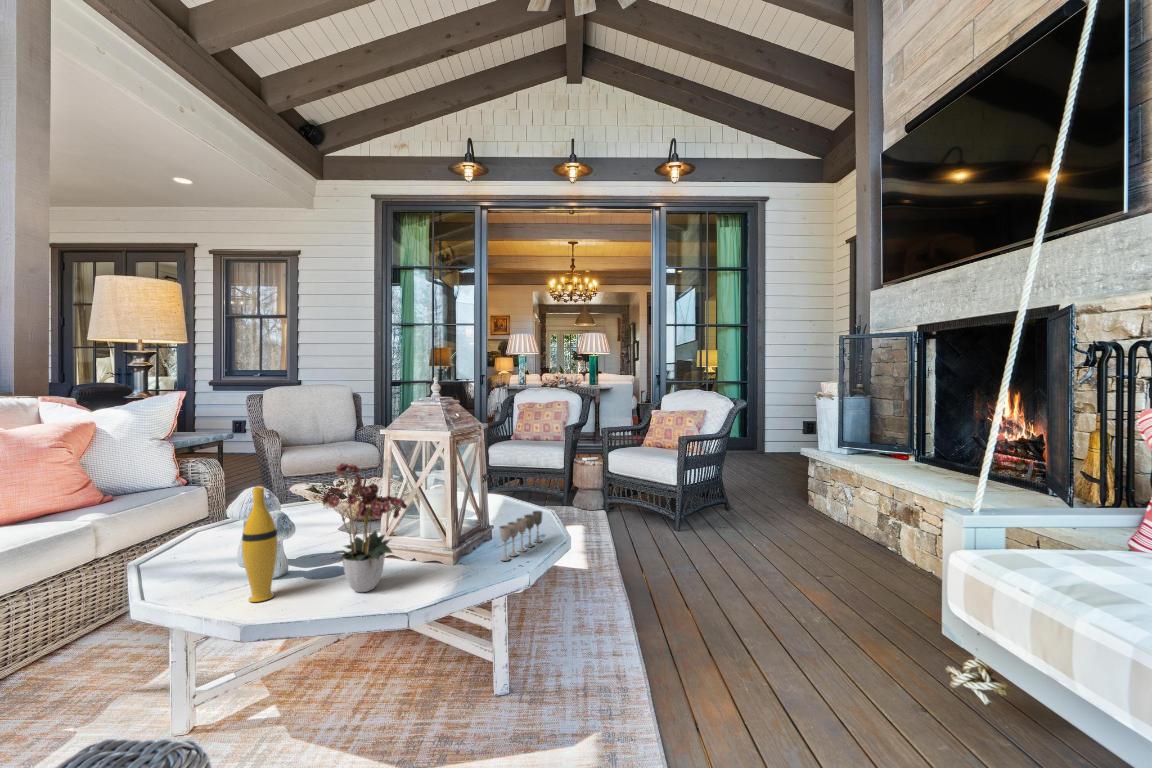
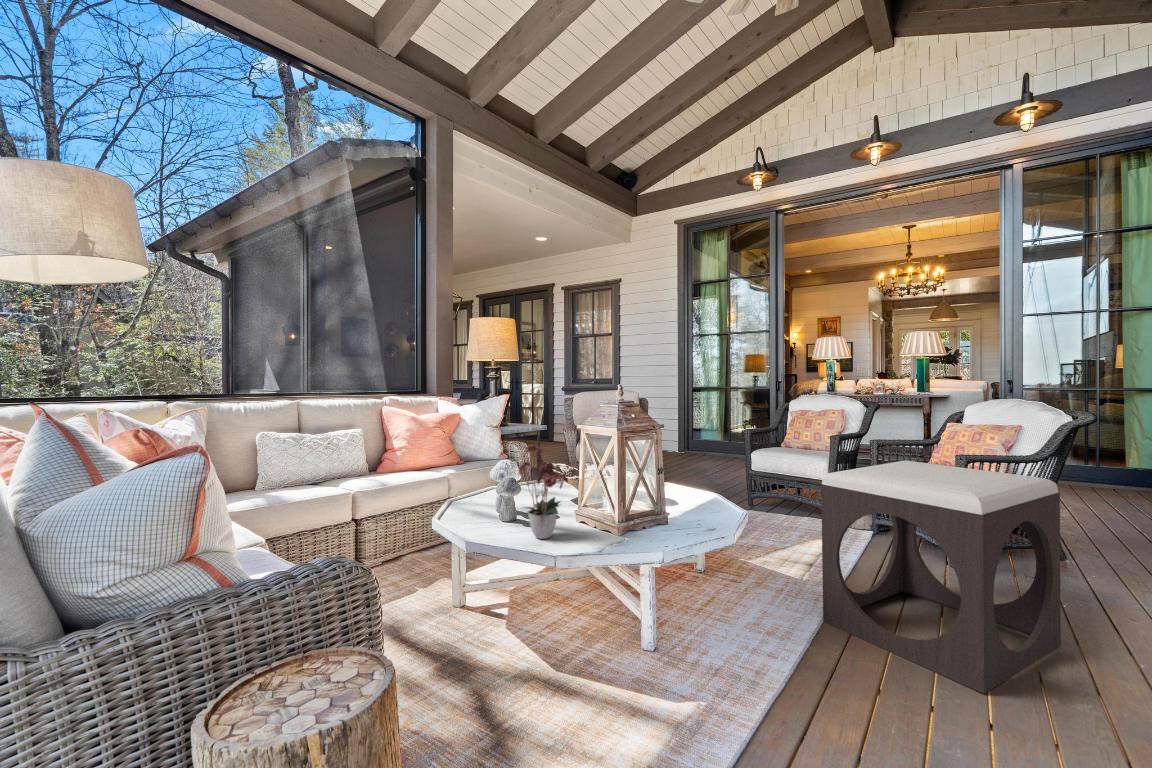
footstool: none [629,446,780,632] -> present [821,460,1061,694]
vase: present [242,487,278,602] -> none [475,456,496,531]
wine glass: present [499,511,542,561] -> none [649,503,700,540]

